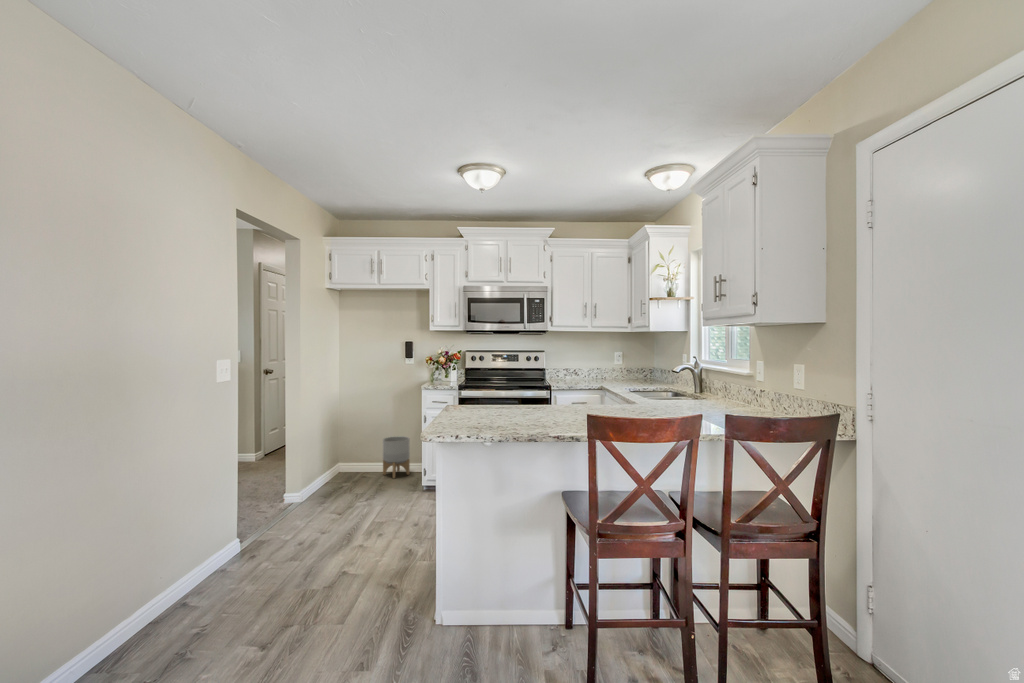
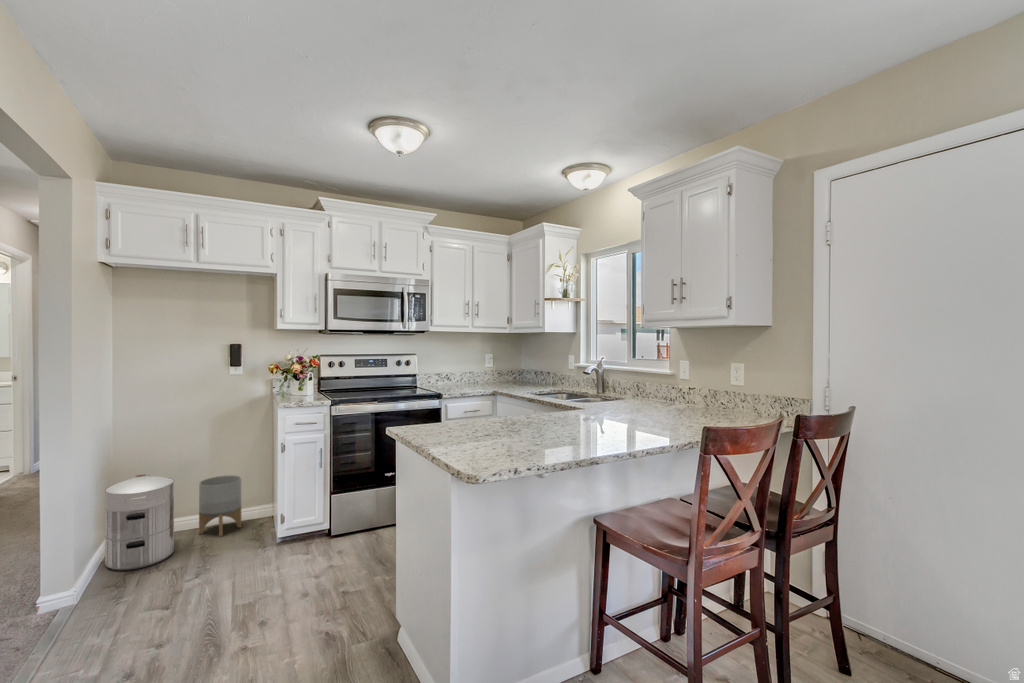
waste bin: none [325,428,363,489] -> present [105,475,174,570]

